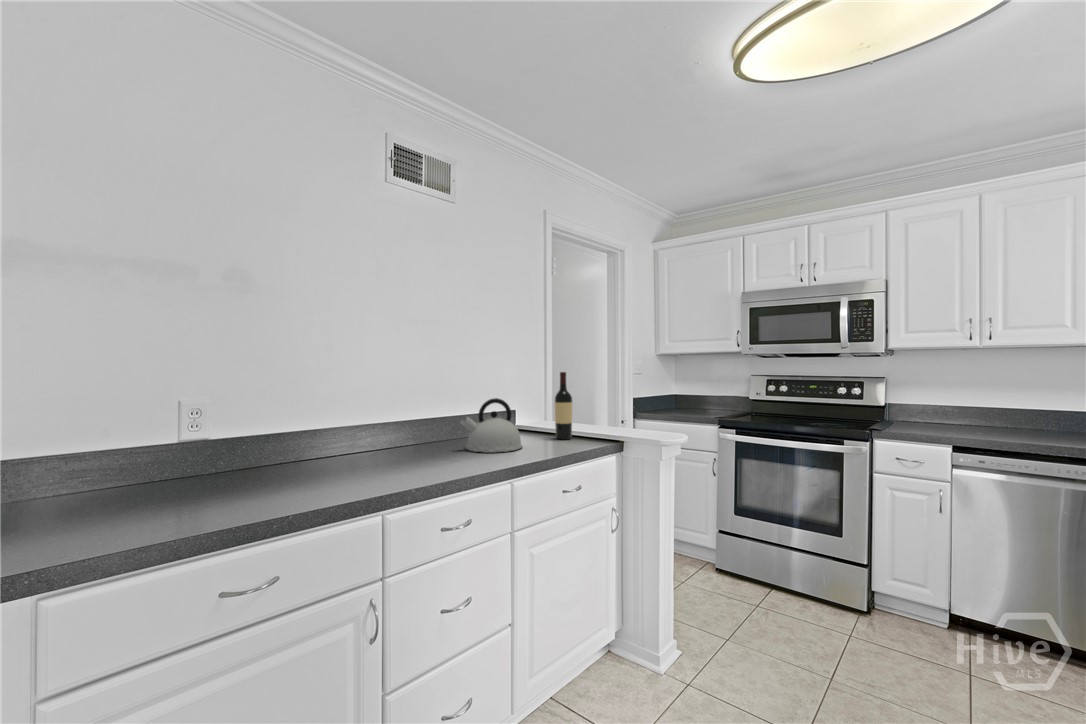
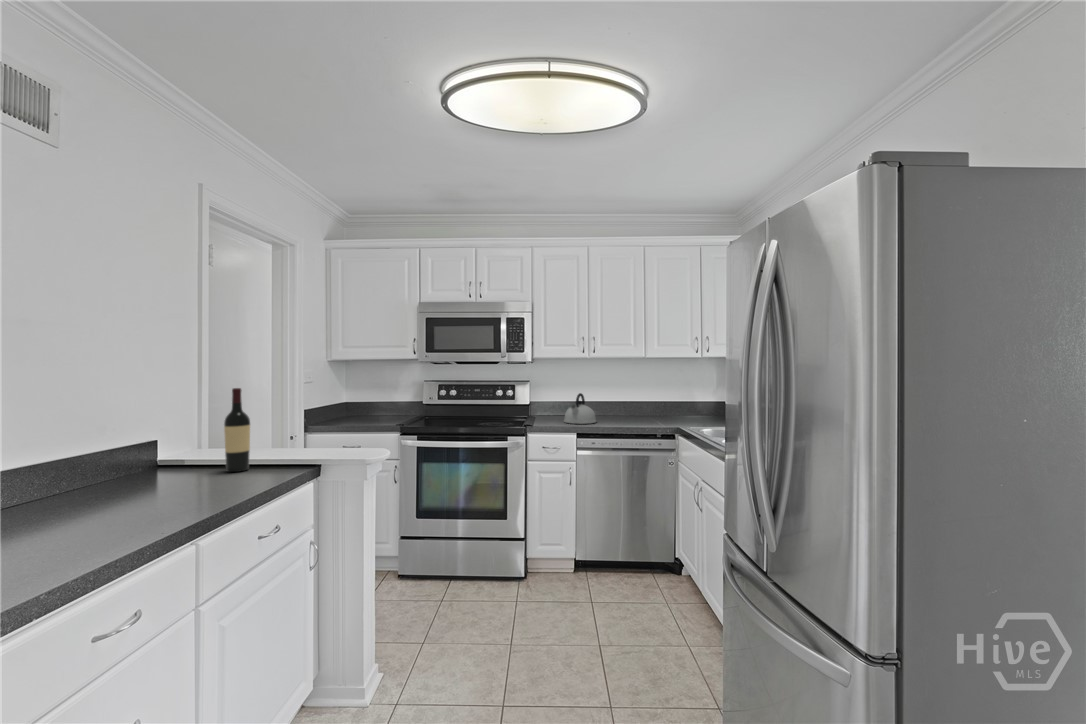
kettle: present [461,398,522,453] -> present [564,393,596,424]

